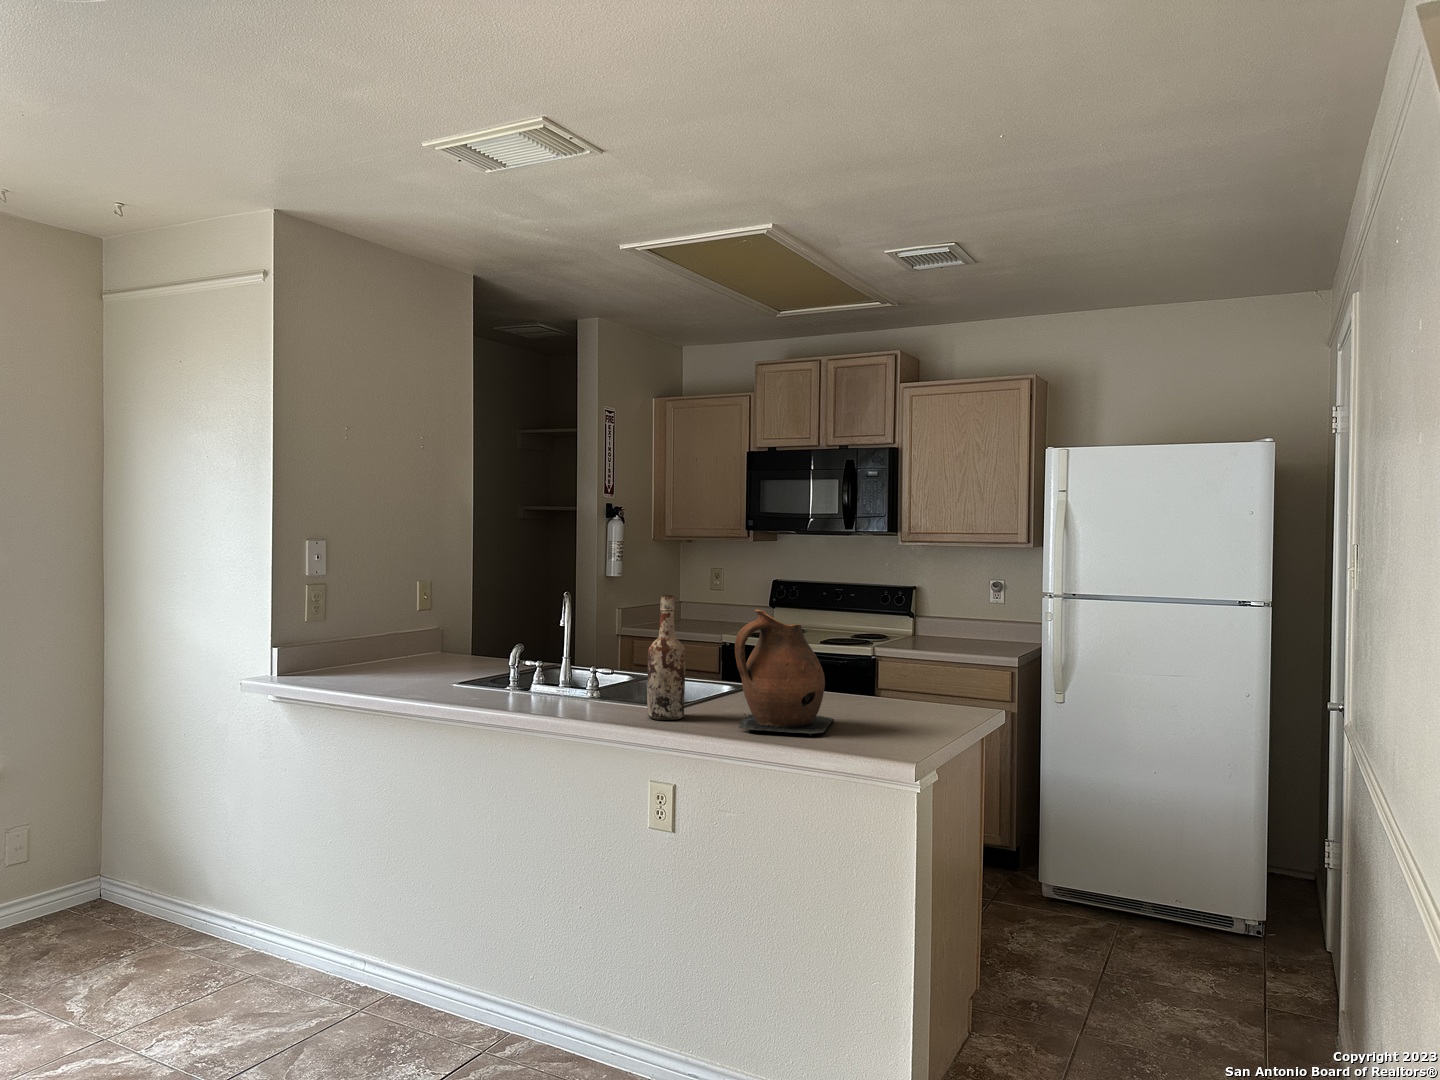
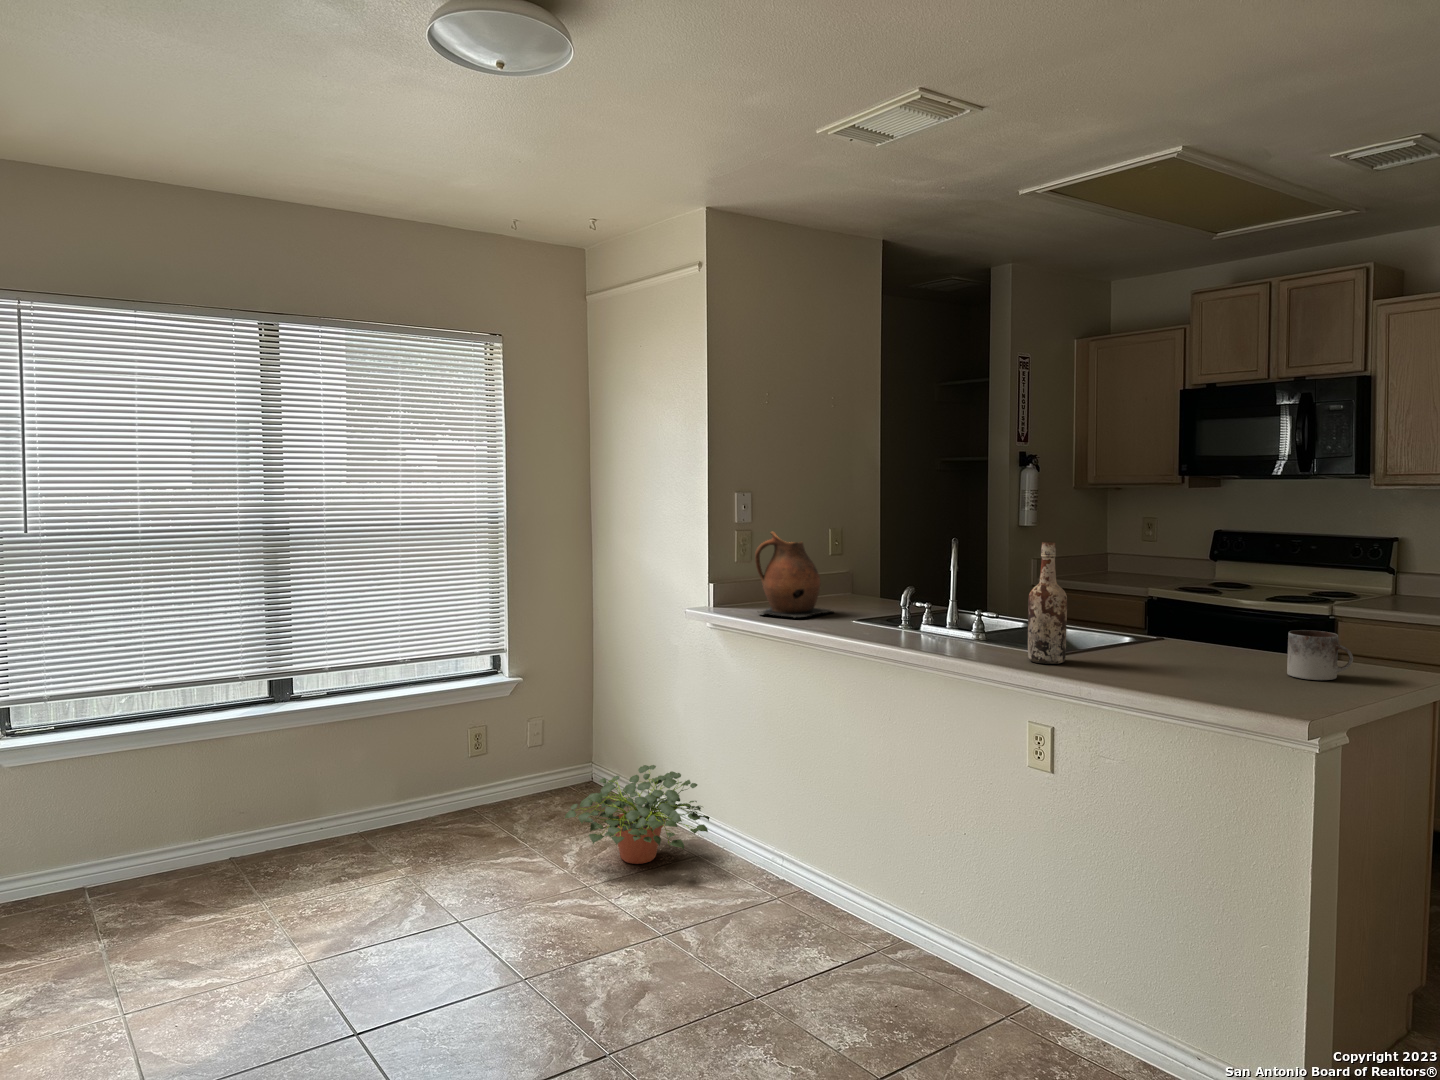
ceramic pitcher: present [735,609,834,736] -> present [755,532,832,618]
mug: none [880,675,934,721] -> present [1287,630,1353,680]
potted plant: none [70,870,272,997] -> present [565,765,710,864]

